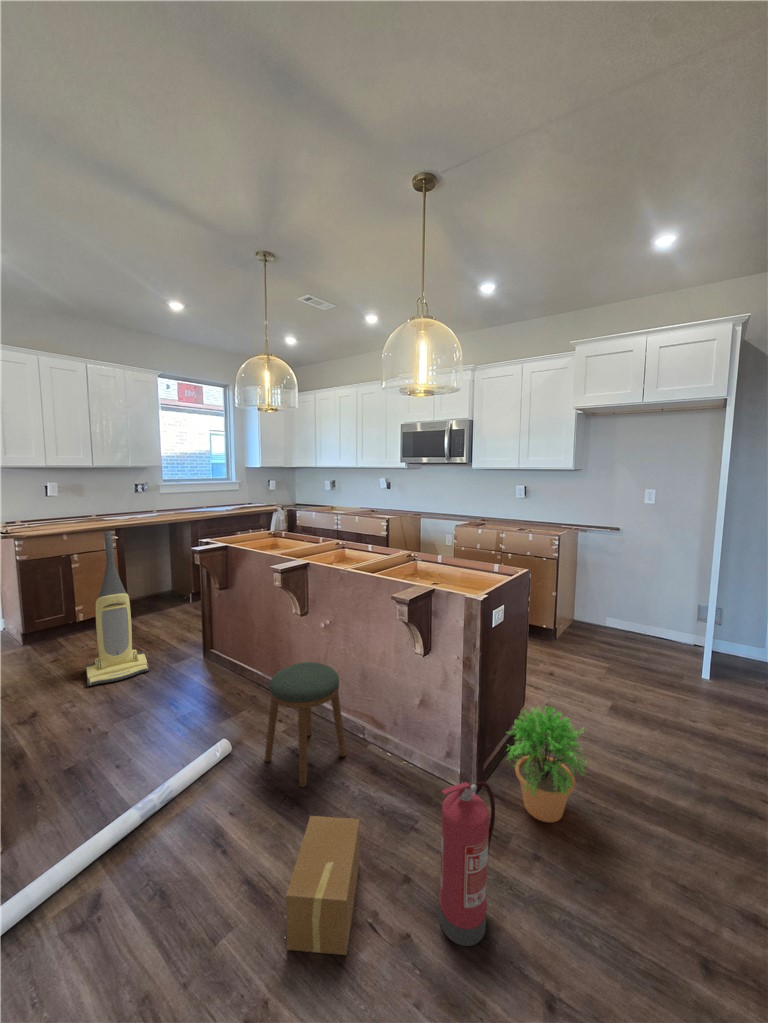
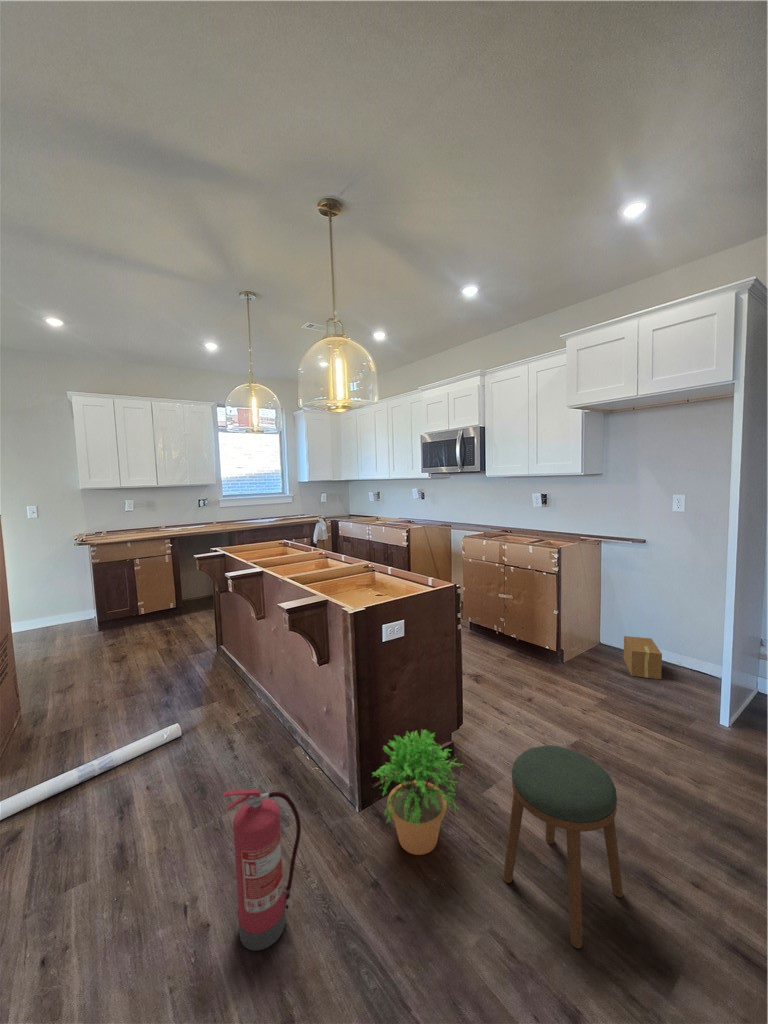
vacuum cleaner: present [86,531,150,686] -> none [117,541,169,668]
stool: present [265,662,346,787] -> present [503,745,623,948]
cardboard box: present [286,816,360,955] -> present [624,636,662,679]

